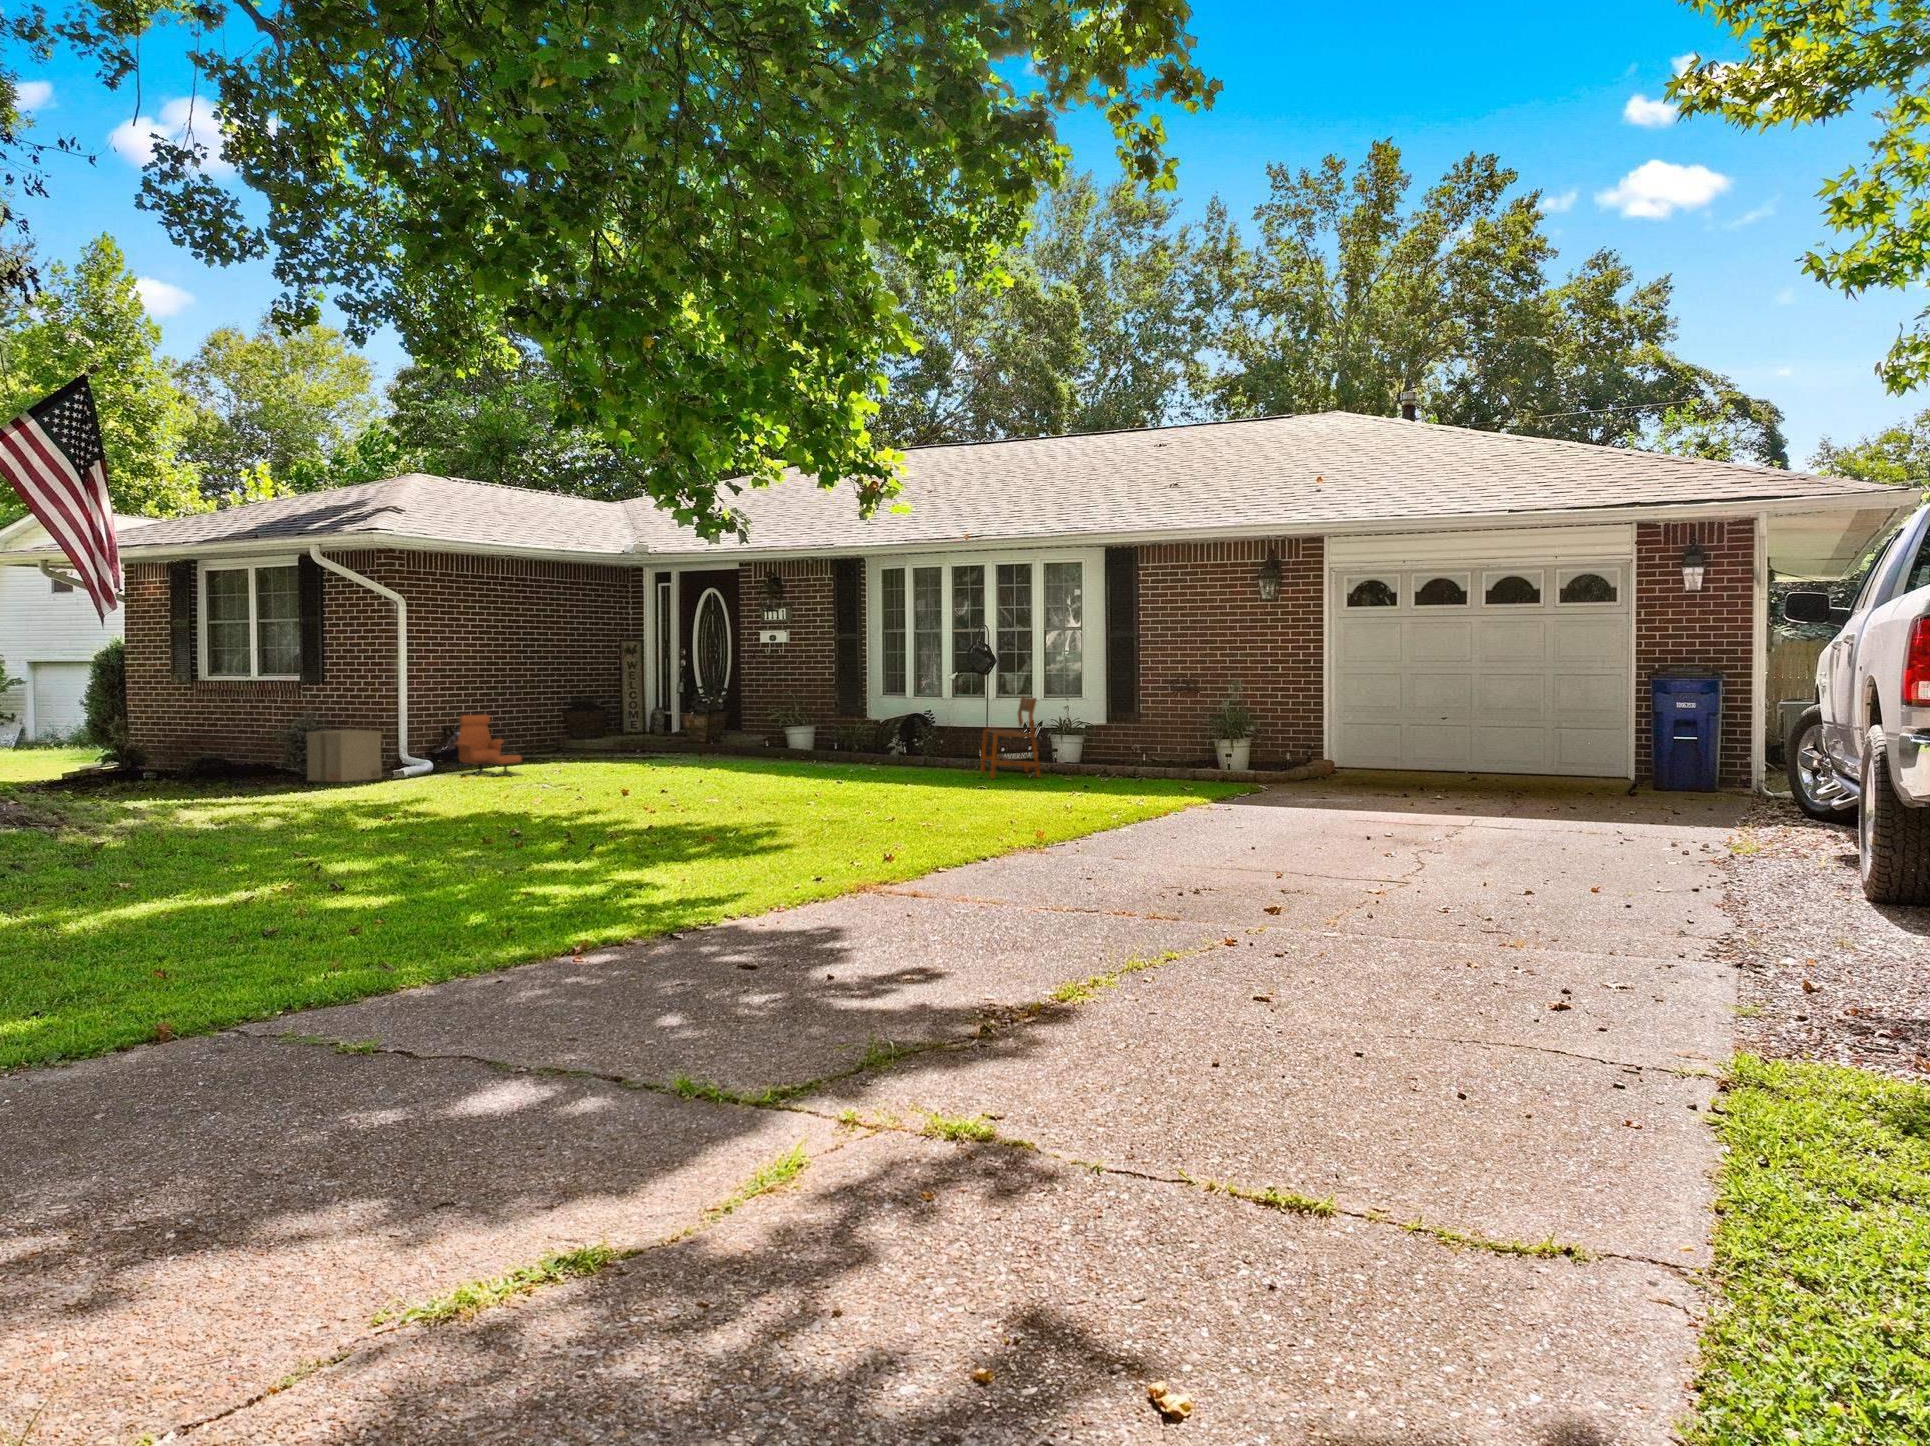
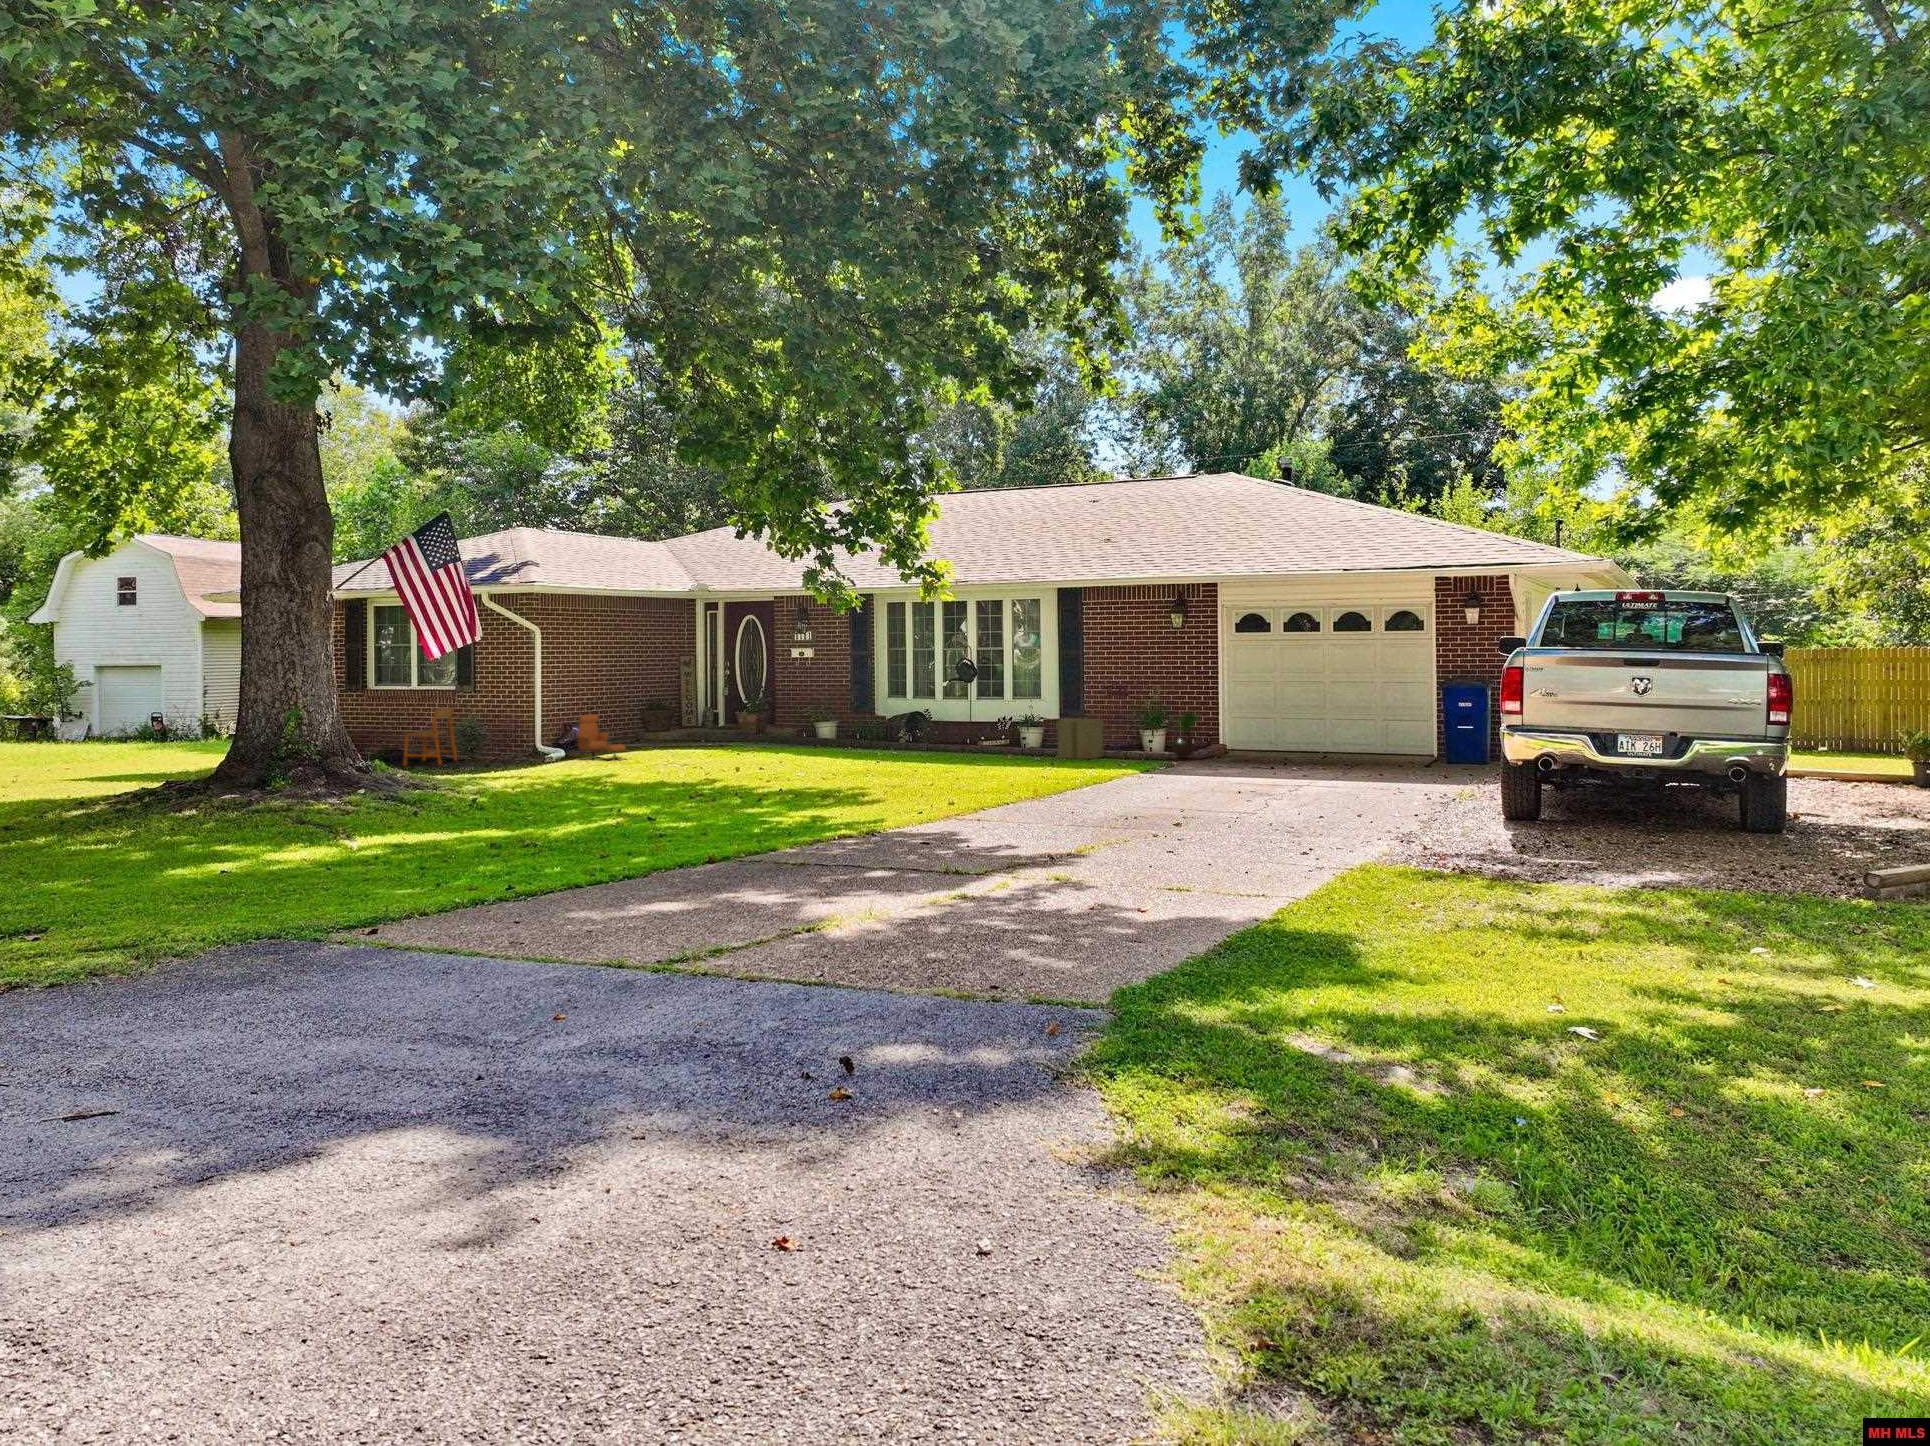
bench: present [980,697,1040,779] -> present [403,707,457,766]
potted tree: none [1258,710,1299,781] -> present [1172,713,1199,758]
cardboard box: present [306,729,382,782] -> present [1057,719,1104,759]

